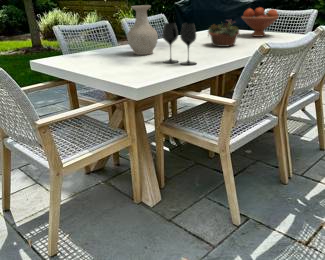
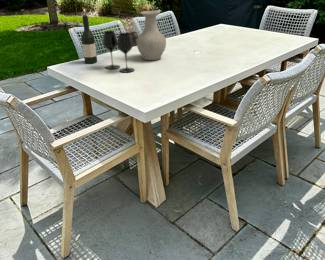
fruit bowl: present [242,8,279,37] -> none [248,7,285,37]
wine bottle: none [71,9,87,59] -> present [81,15,97,64]
succulent planter: present [208,20,239,47] -> none [214,24,246,51]
wine glass: present [163,23,196,65] -> present [103,31,134,72]

